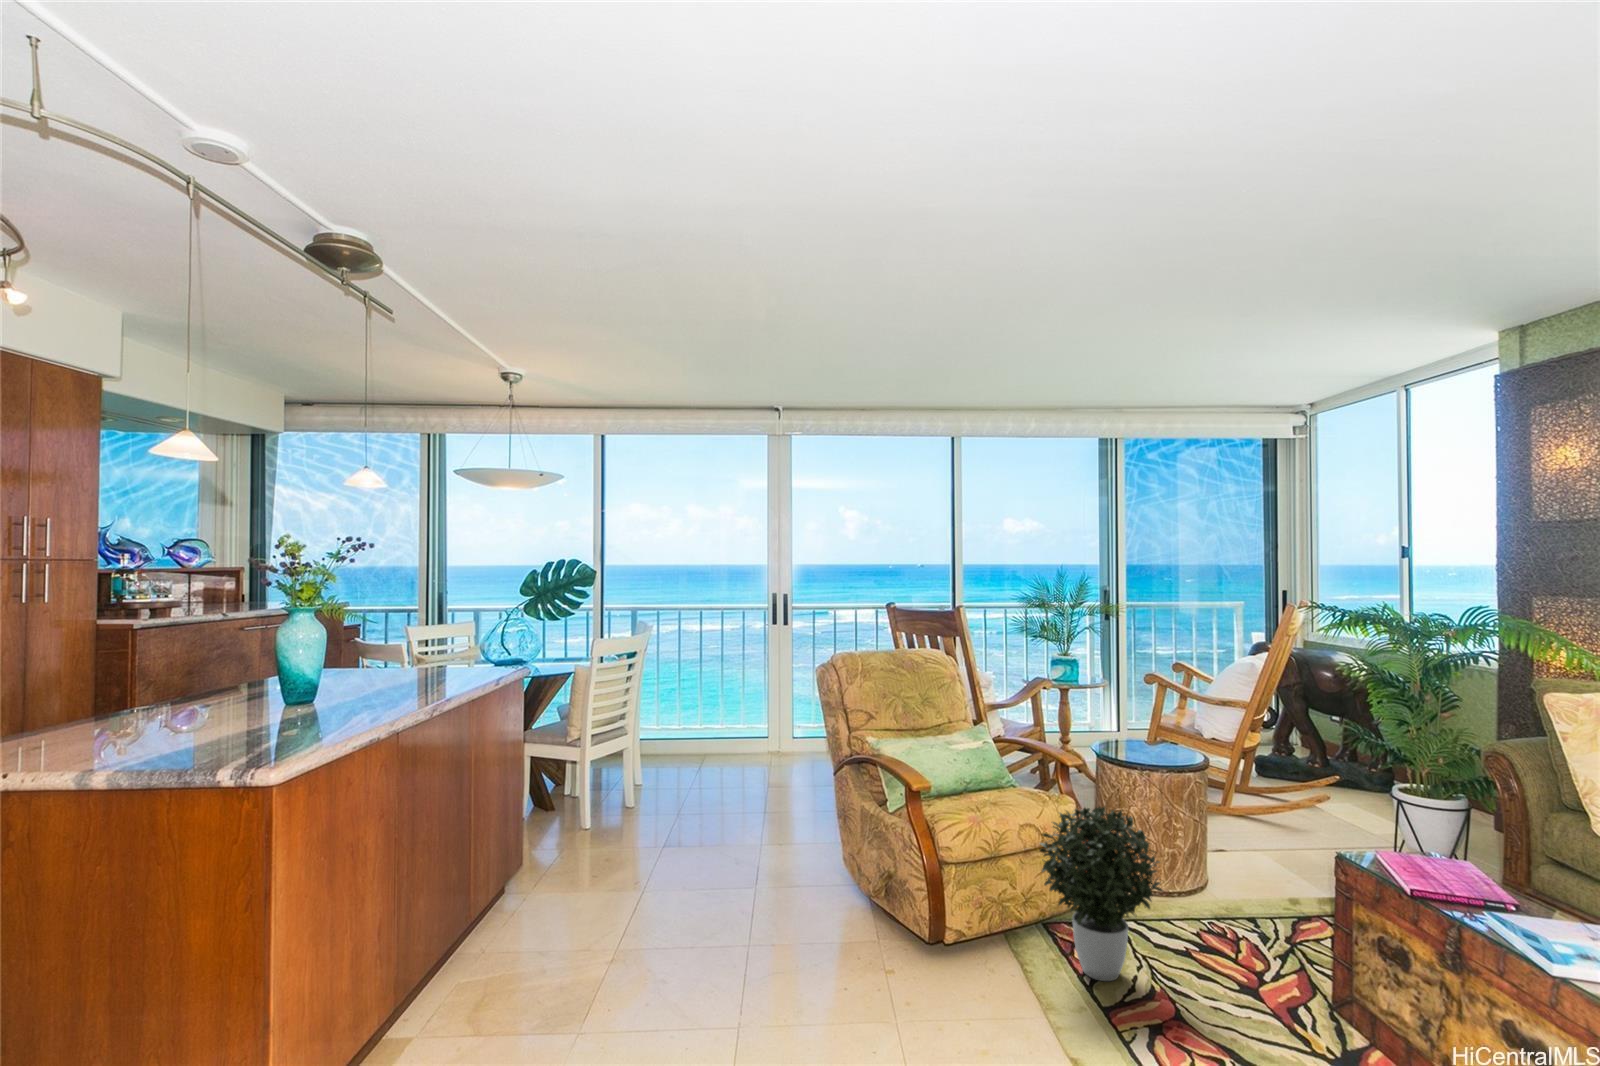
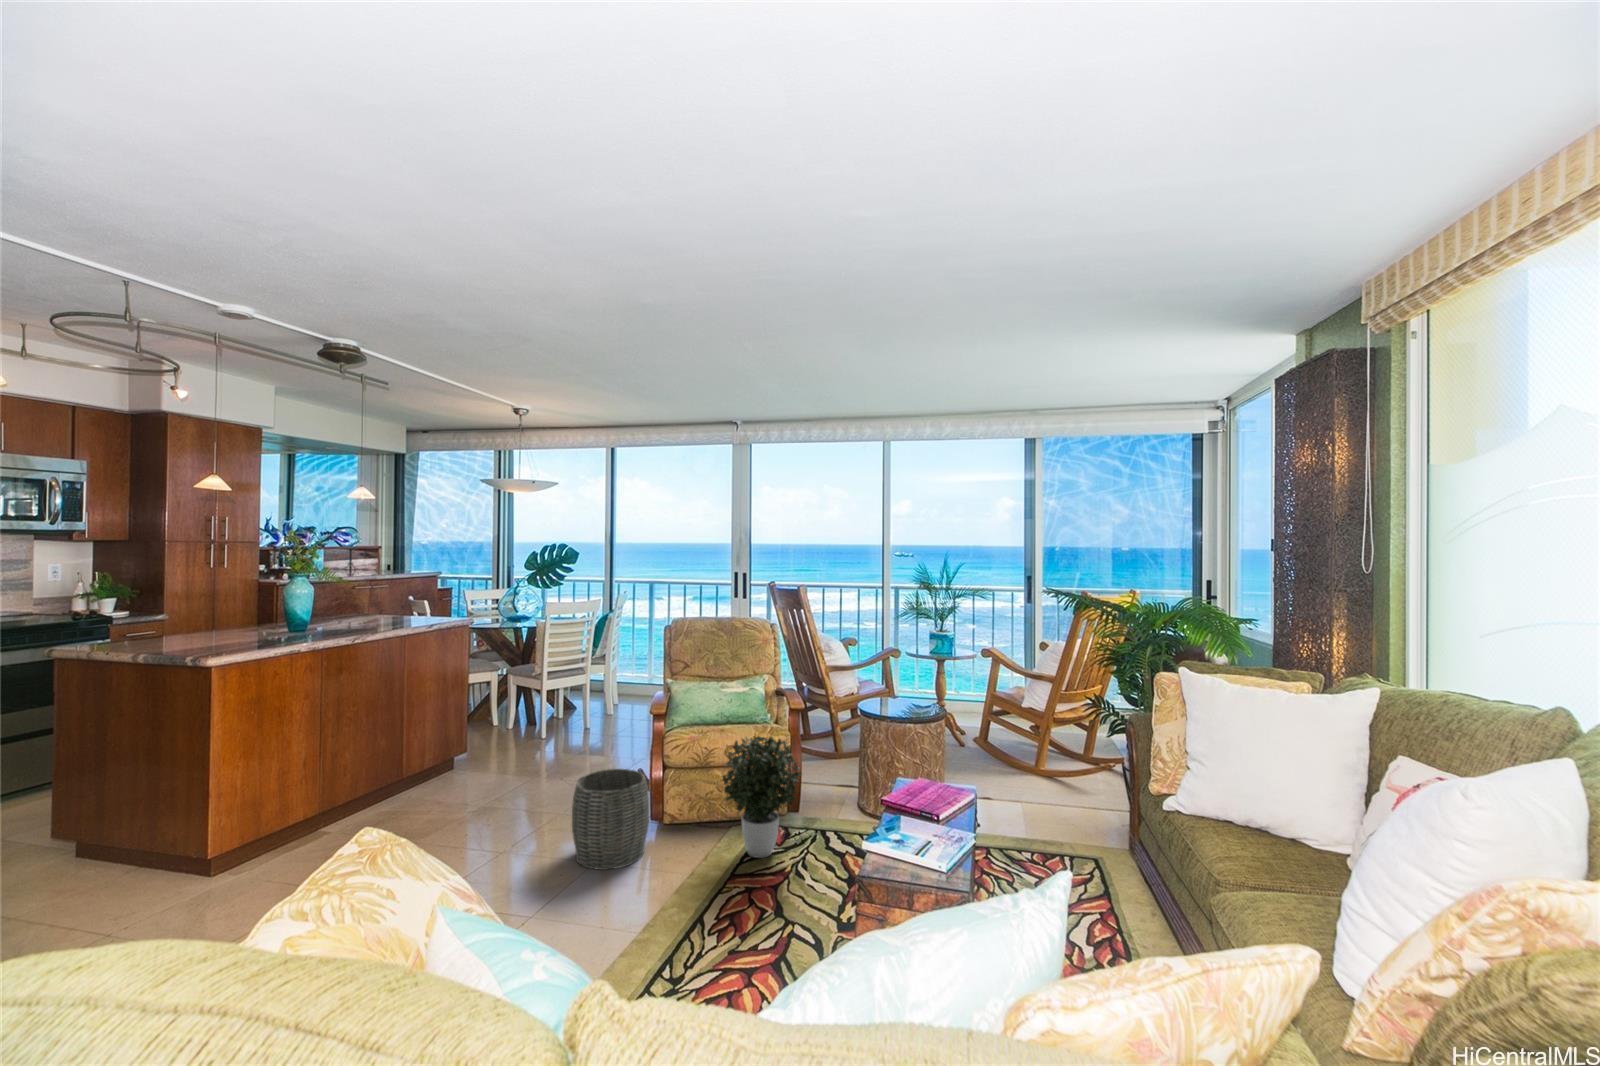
woven basket: none [853,873,965,1037] -> present [572,769,649,870]

